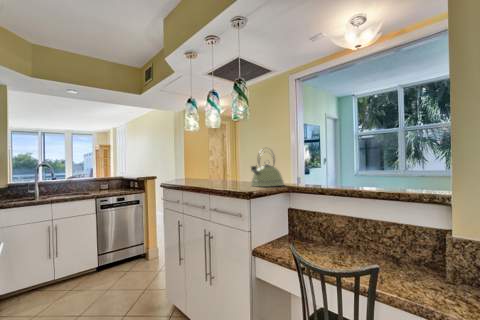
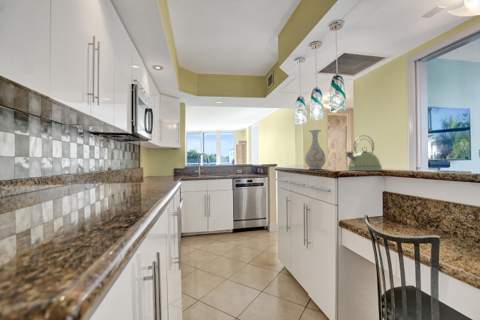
vase: none [205,140,228,187] -> present [305,130,326,169]

